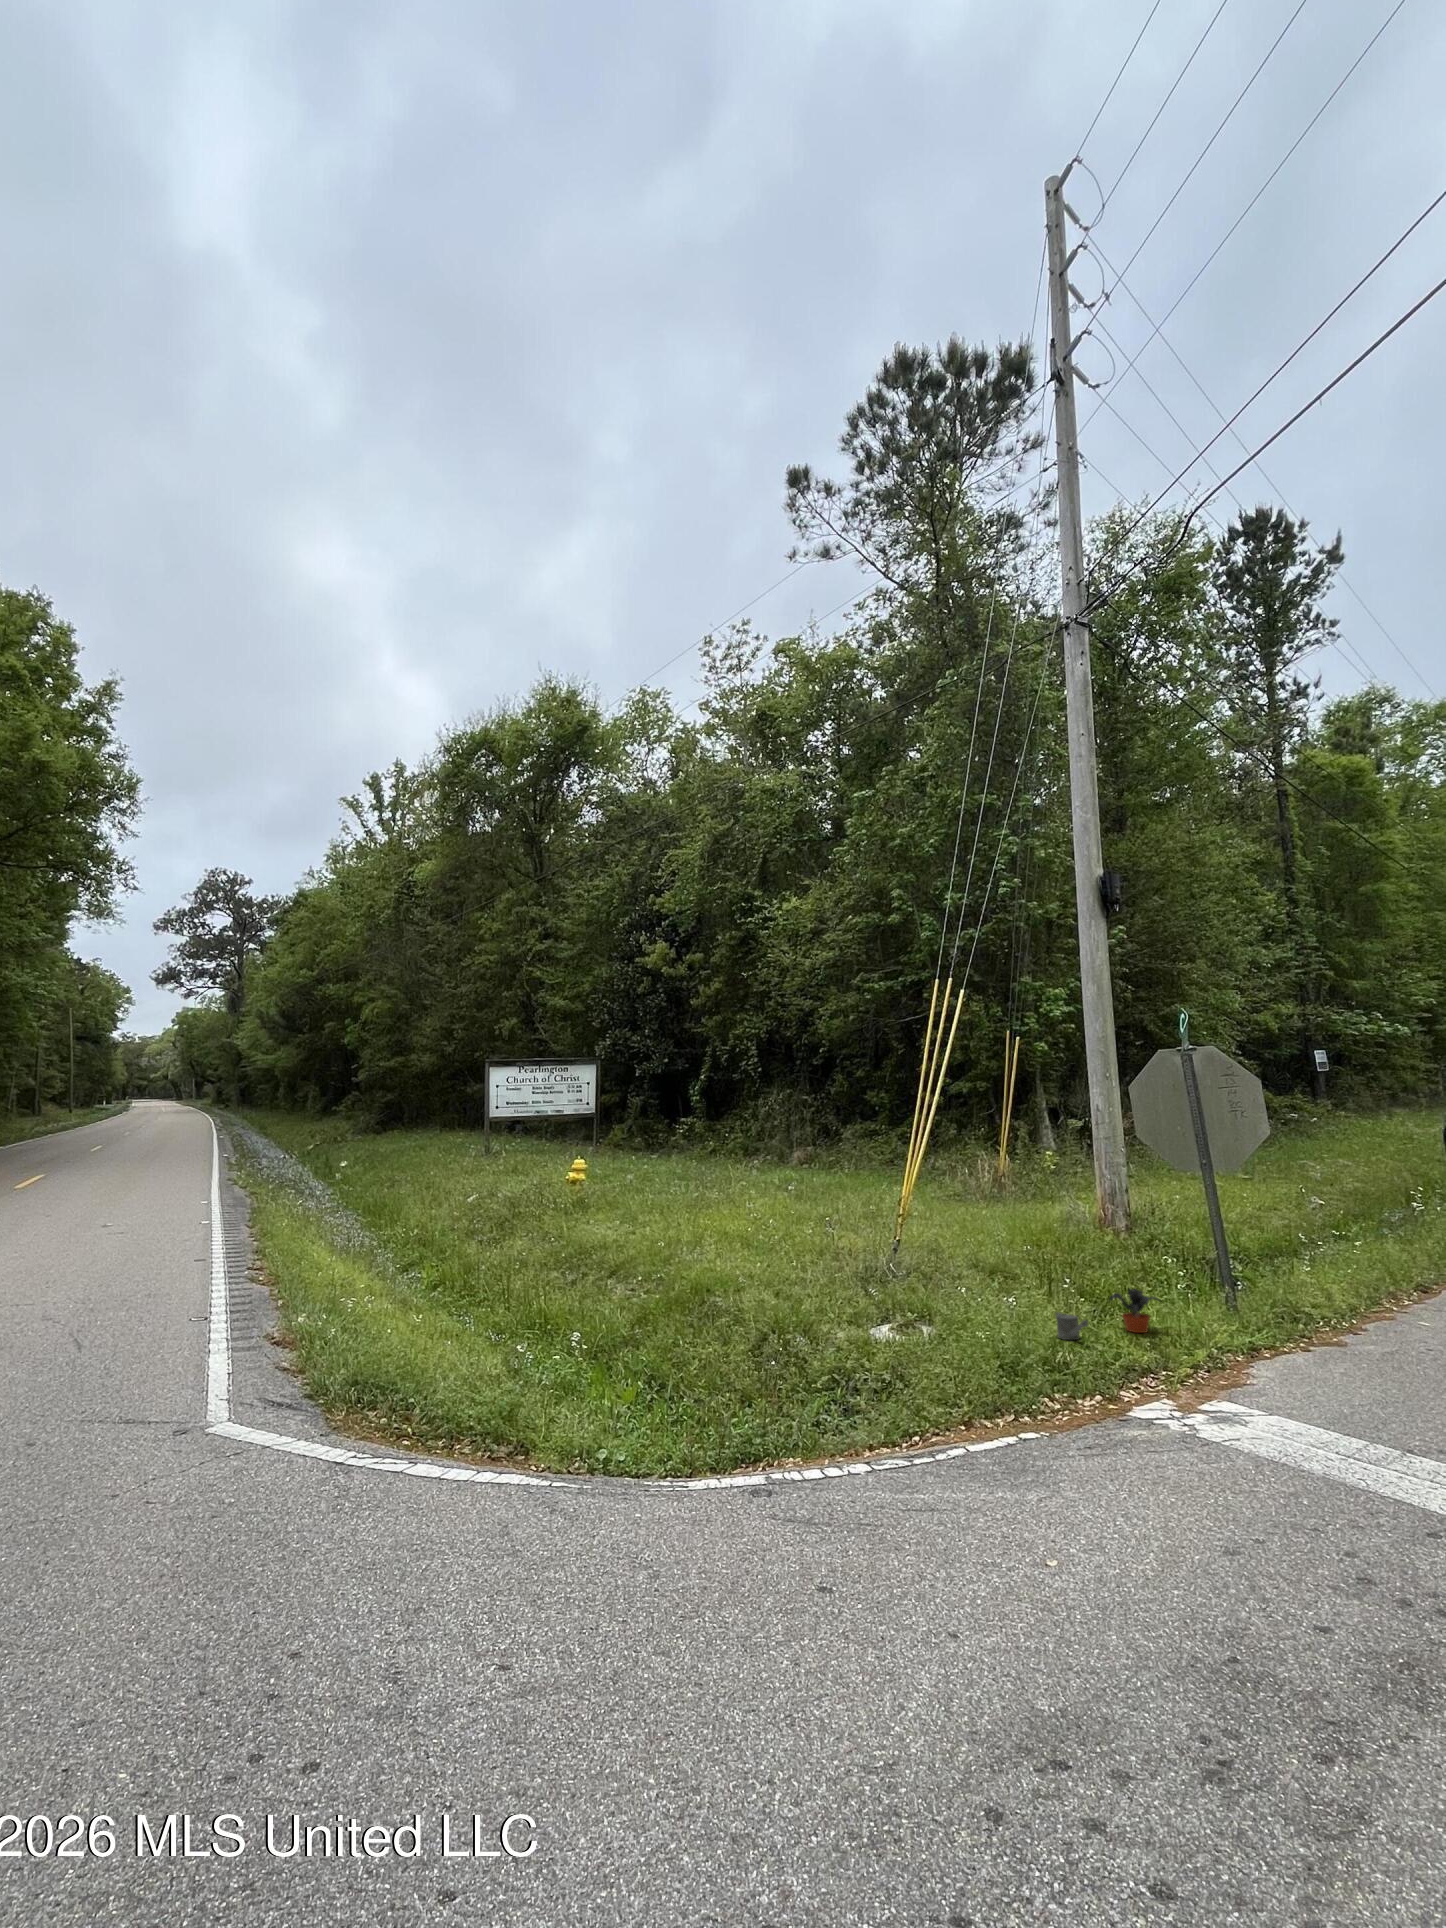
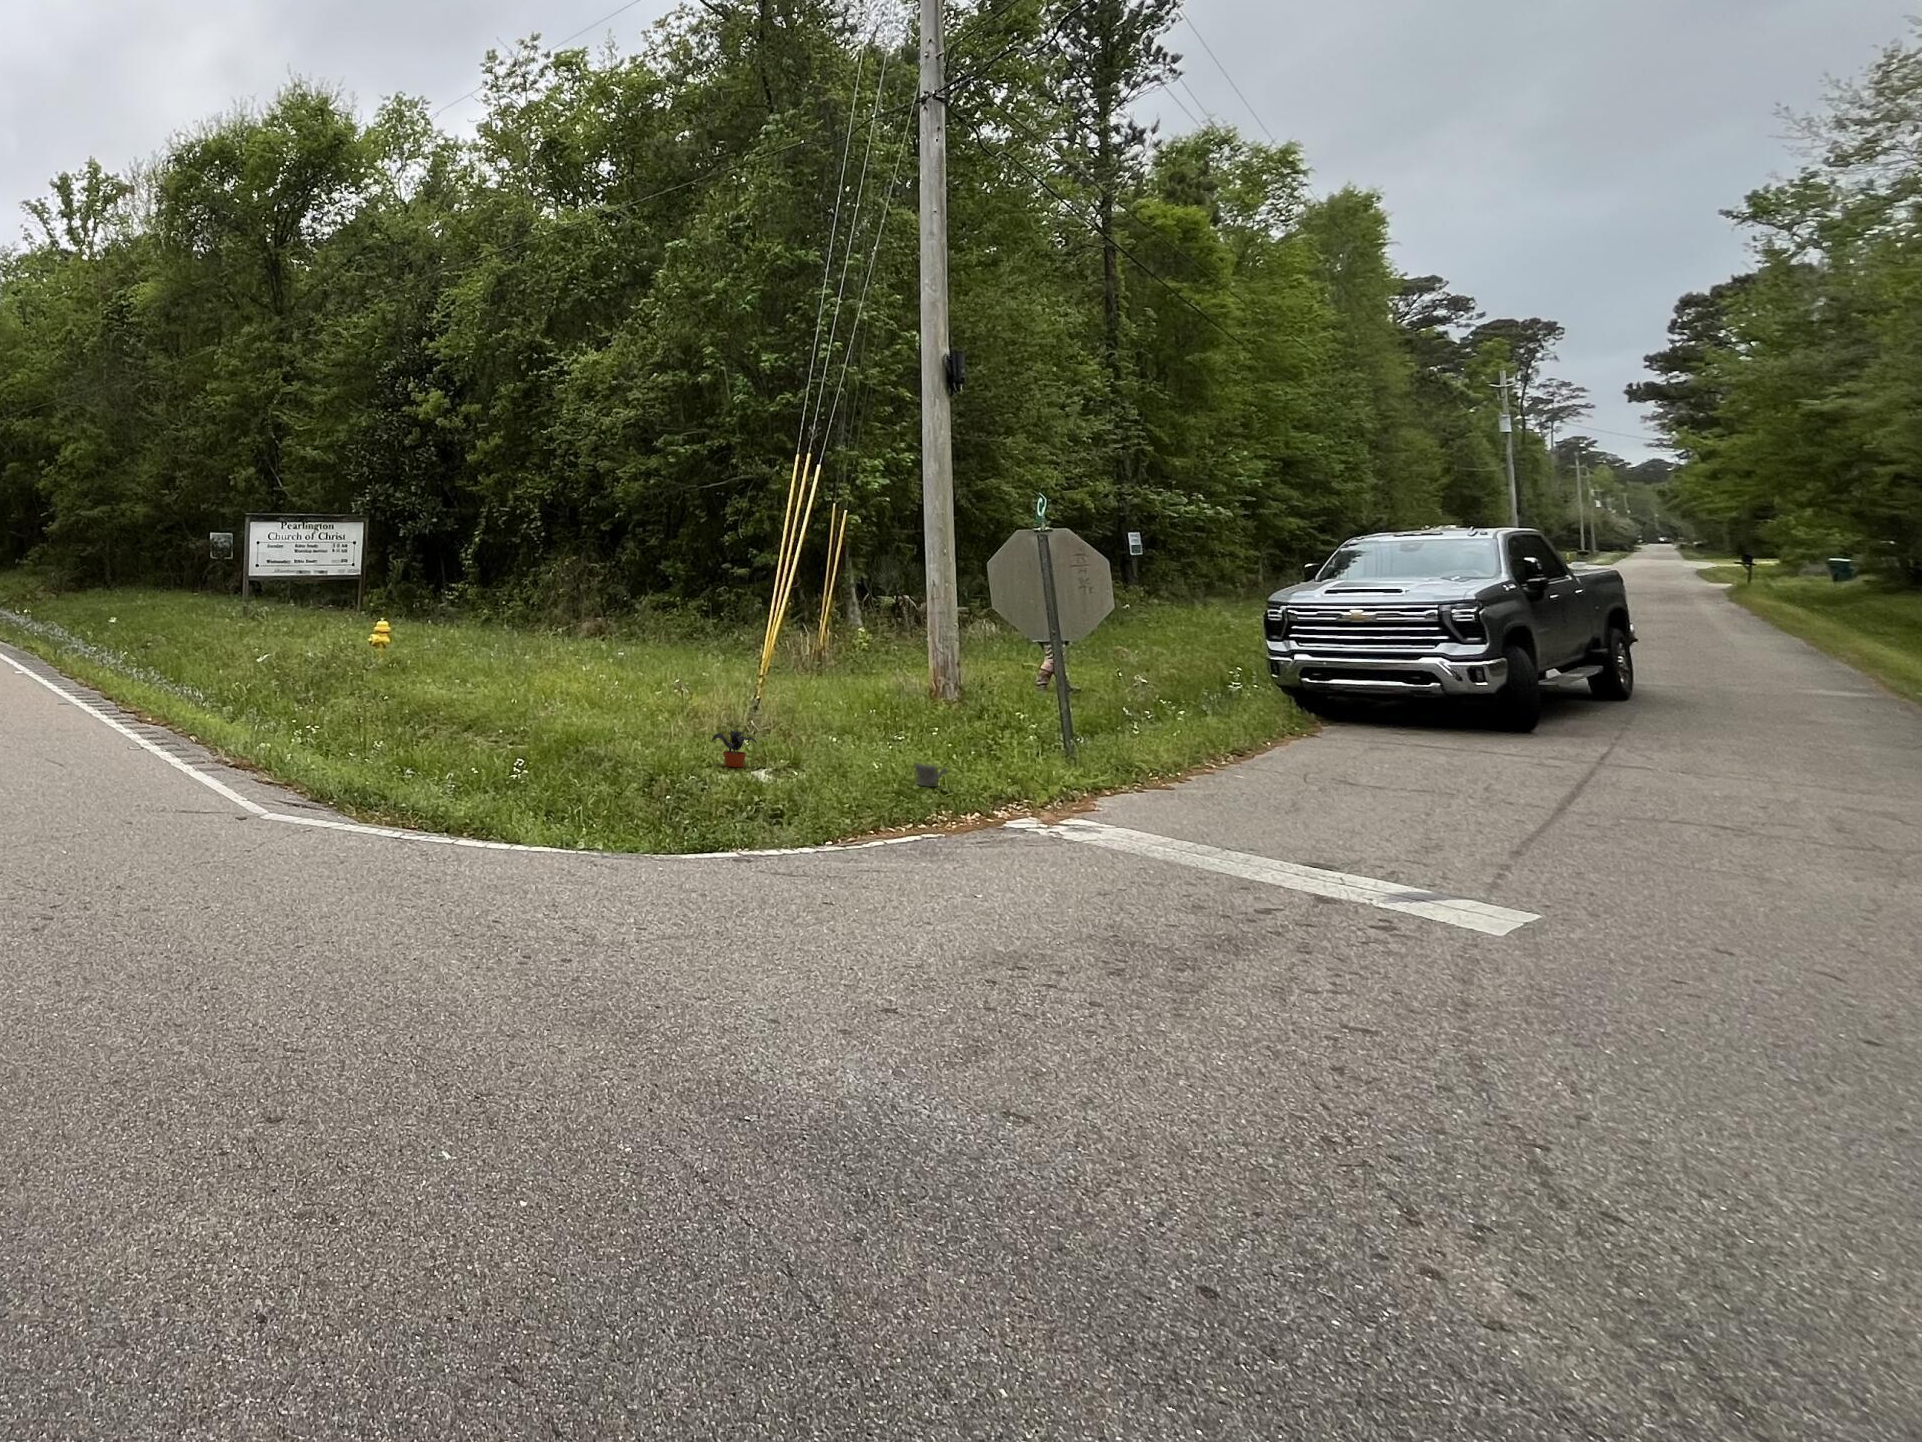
potted plant: present [1110,1289,1161,1333] -> present [712,731,757,767]

